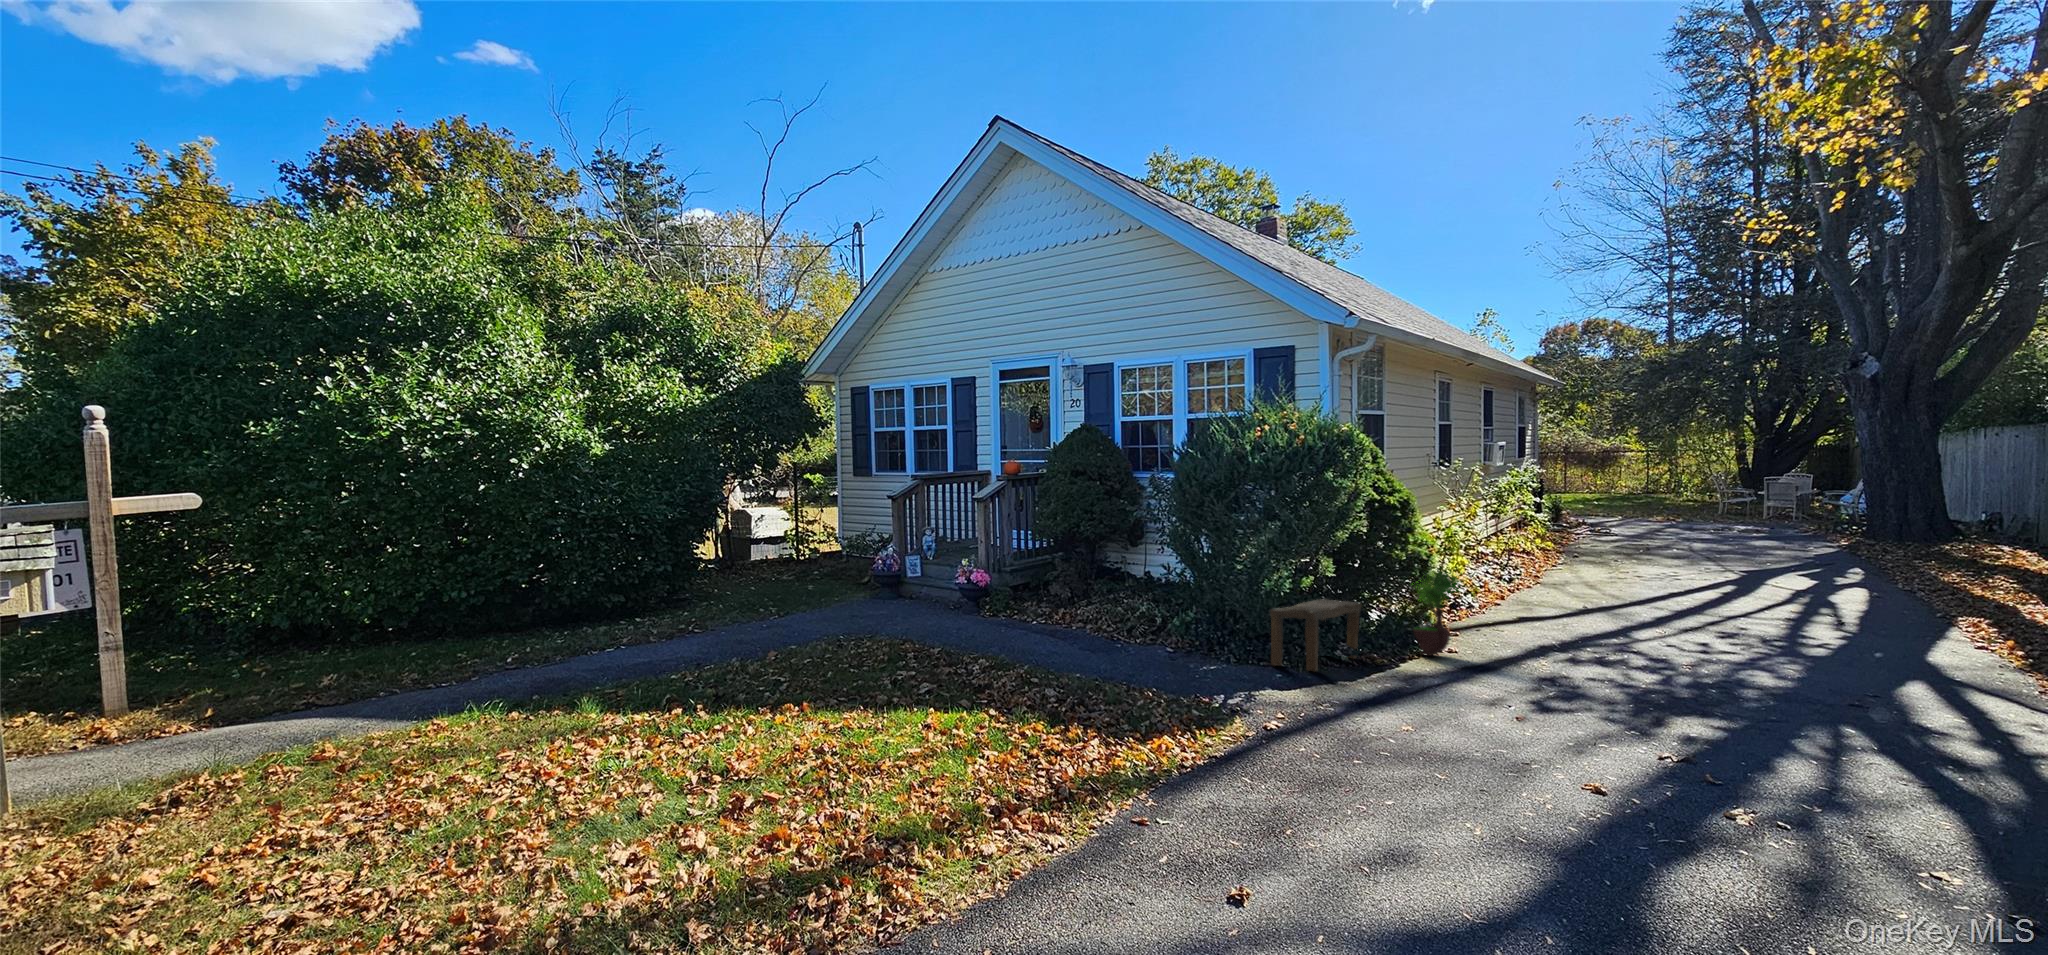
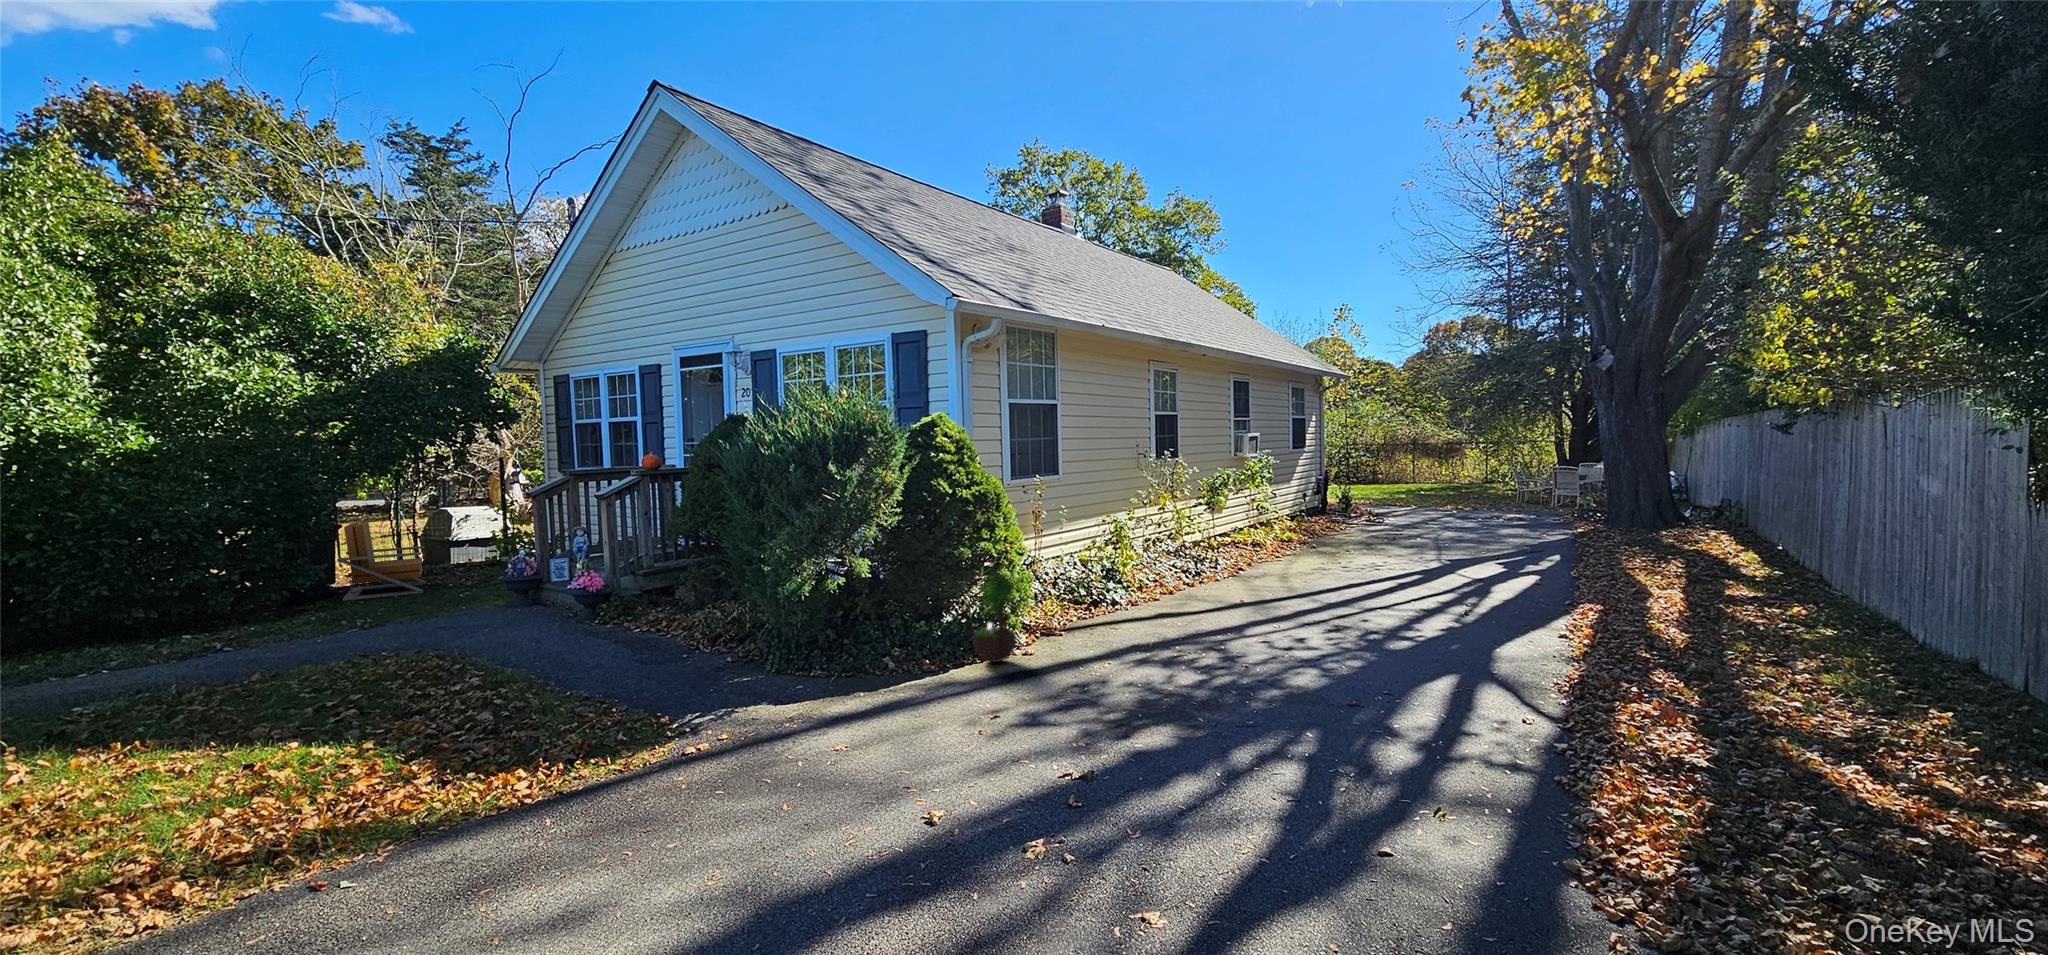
lounge chair: none [699,514,772,584] -> present [337,521,426,601]
bench: present [1270,599,1362,671] -> none [796,608,914,696]

